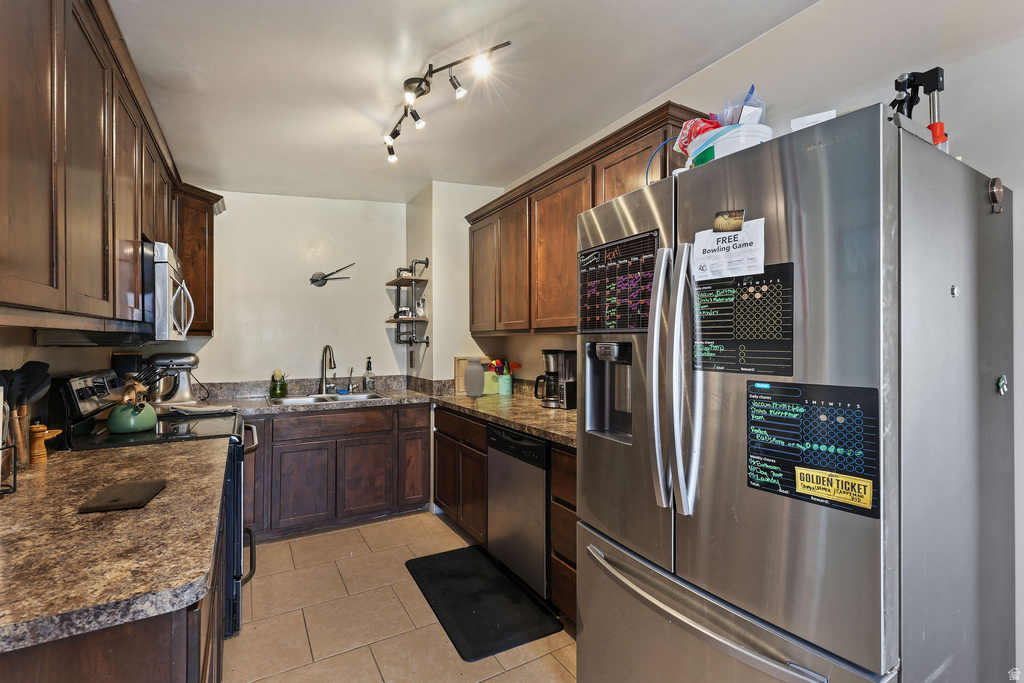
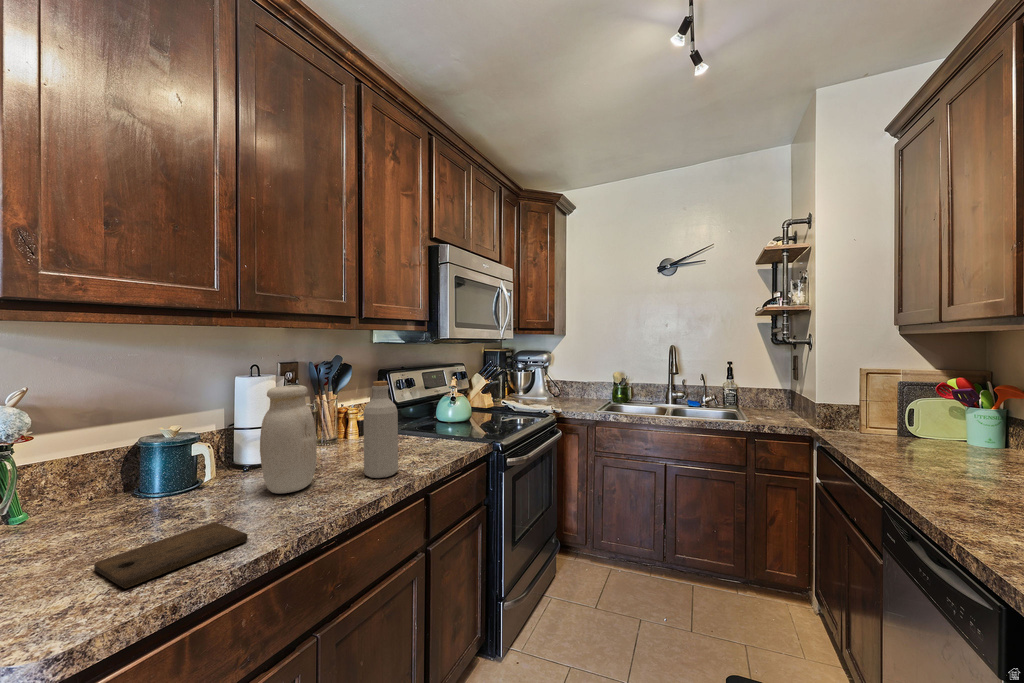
jar: present [464,357,485,397] -> present [260,385,317,493]
bottle: none [154,374,188,456] -> present [364,381,398,478]

